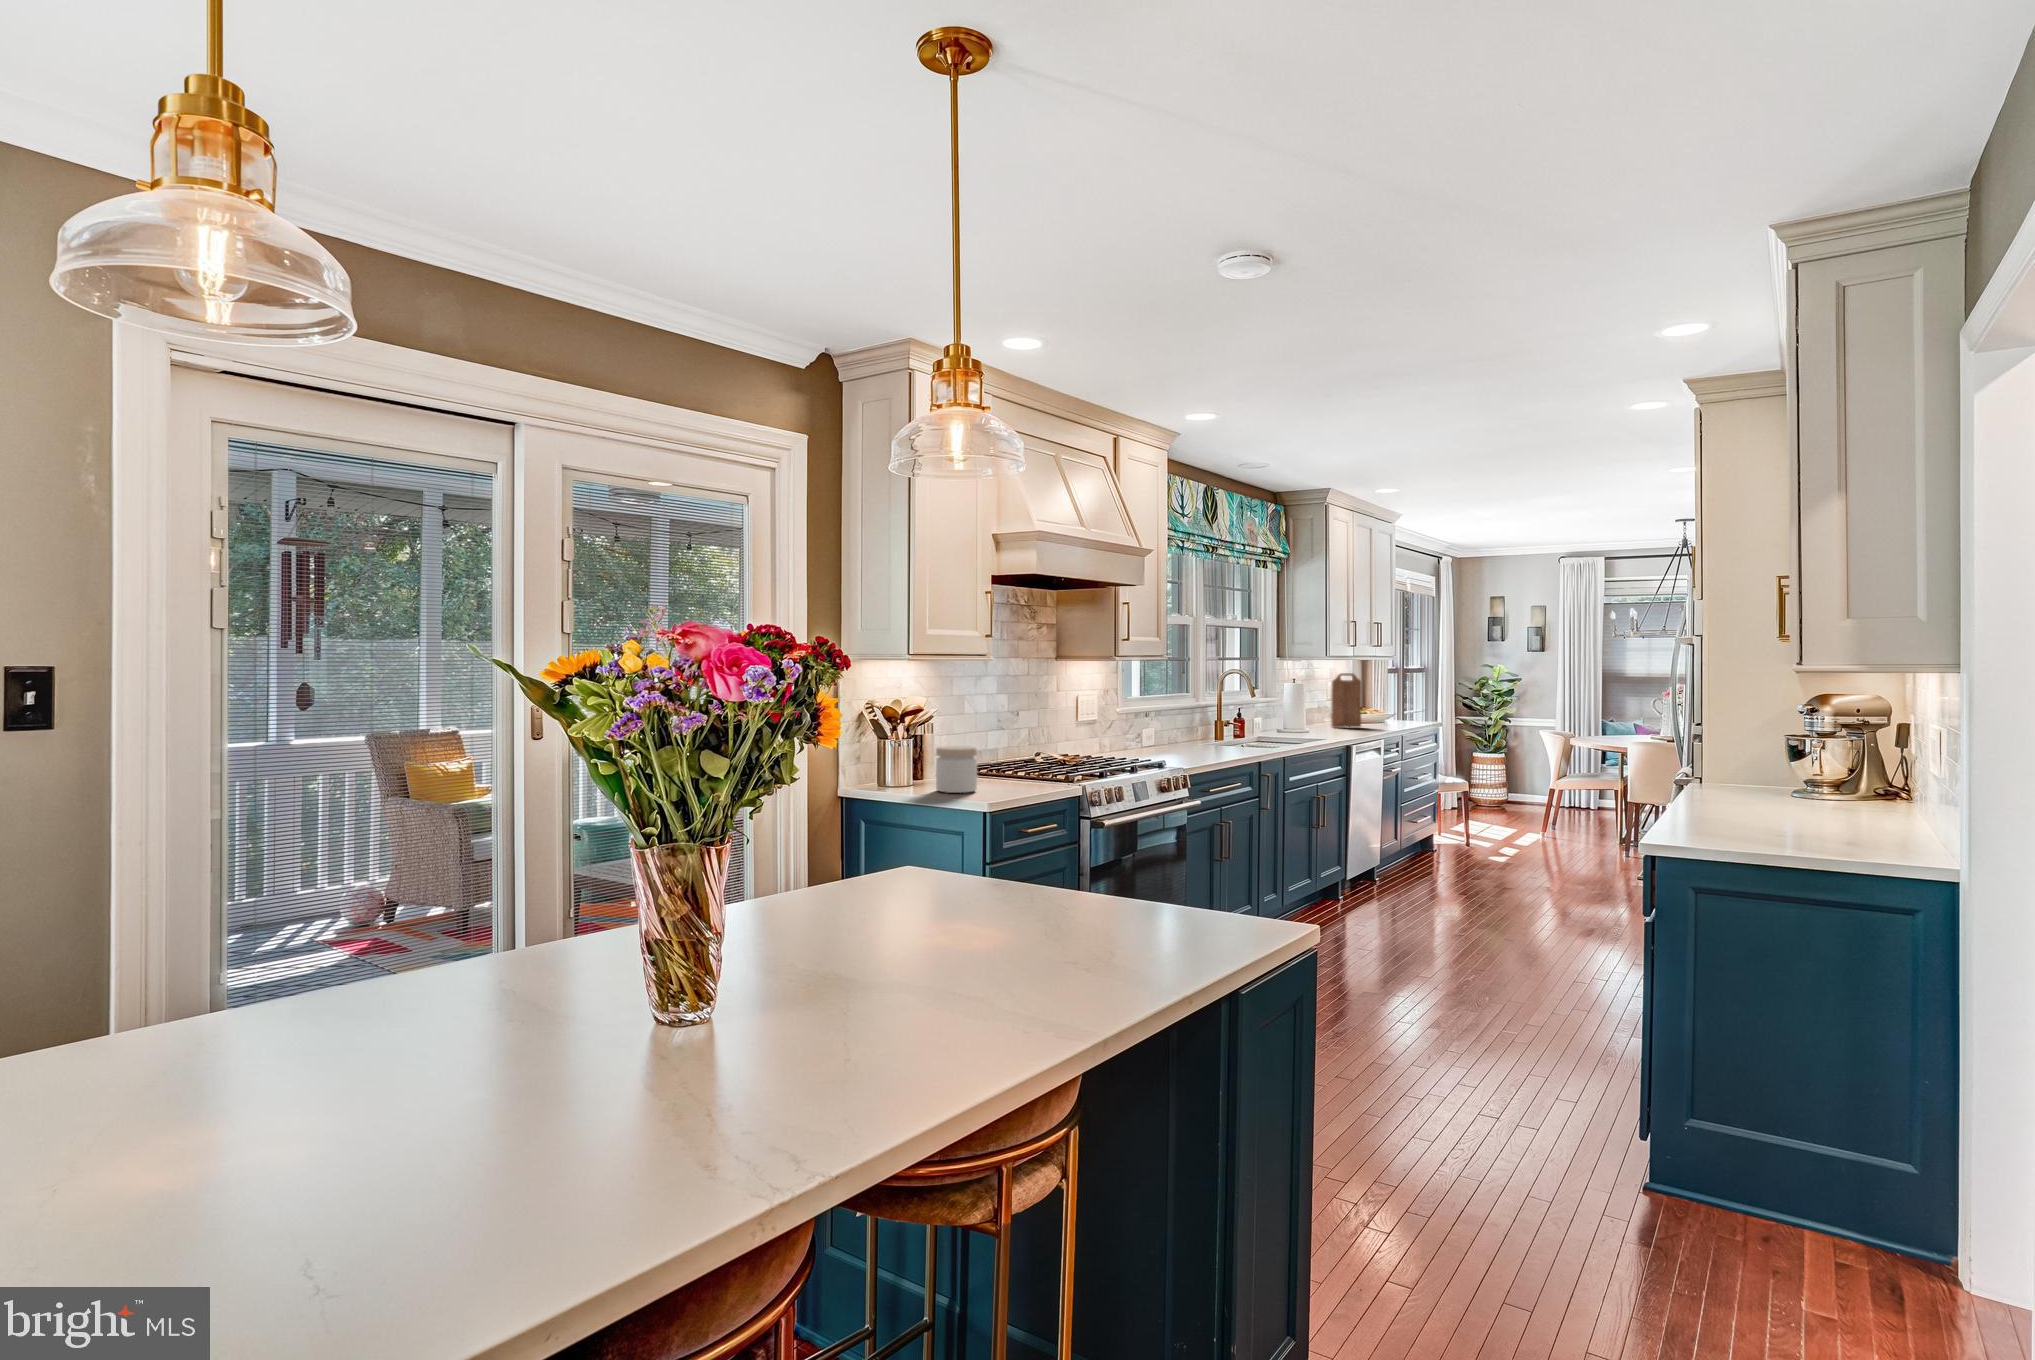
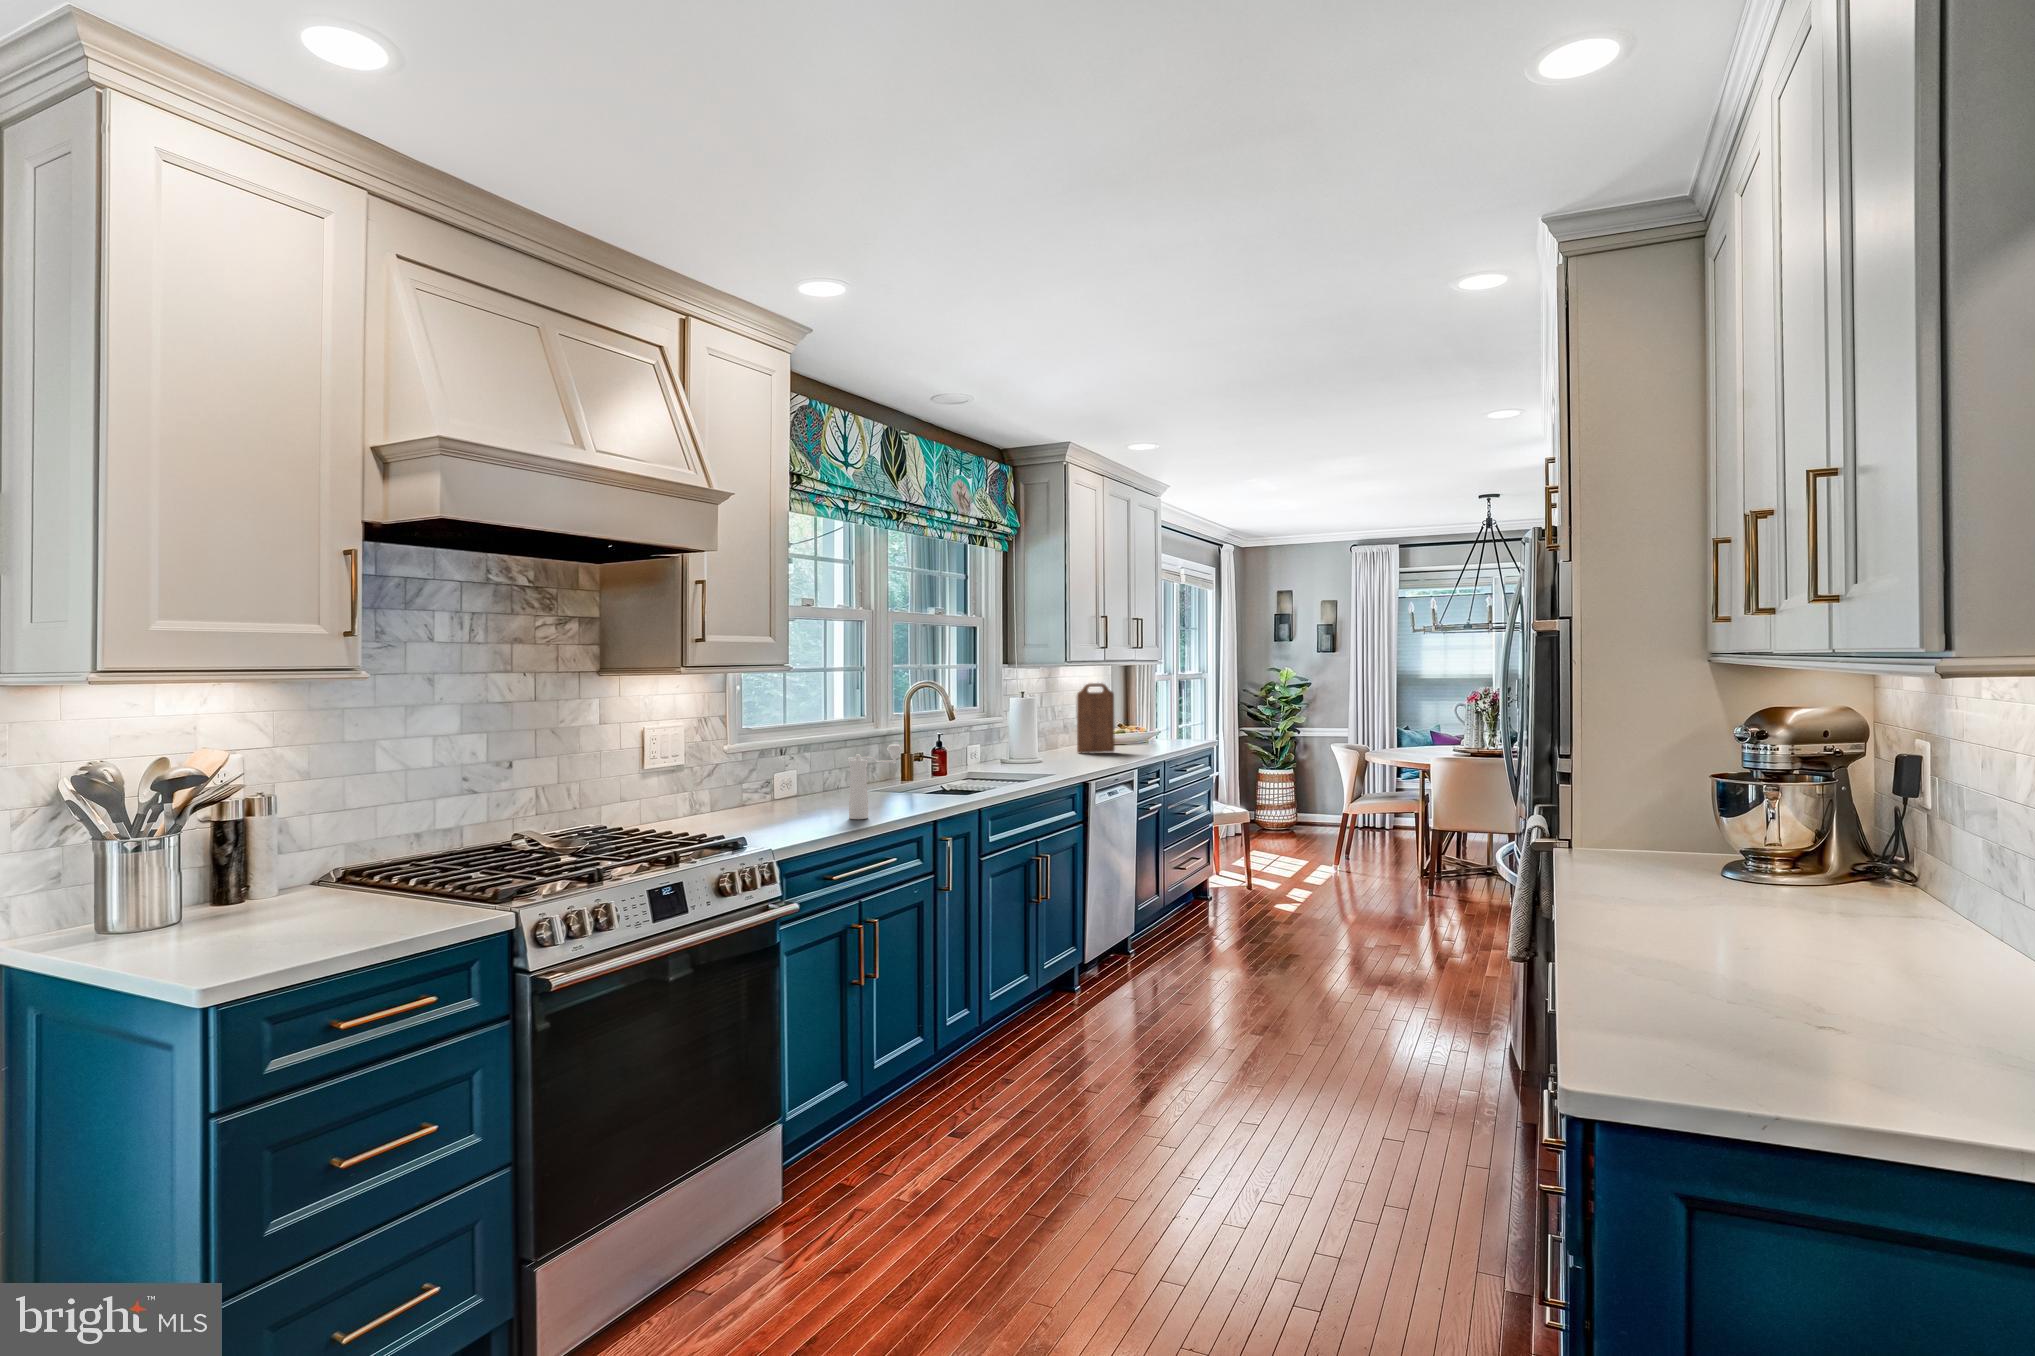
pepper mill: none [1208,709,1242,757] -> present [848,745,902,819]
jar: present [936,746,977,793] -> none [139,855,246,959]

